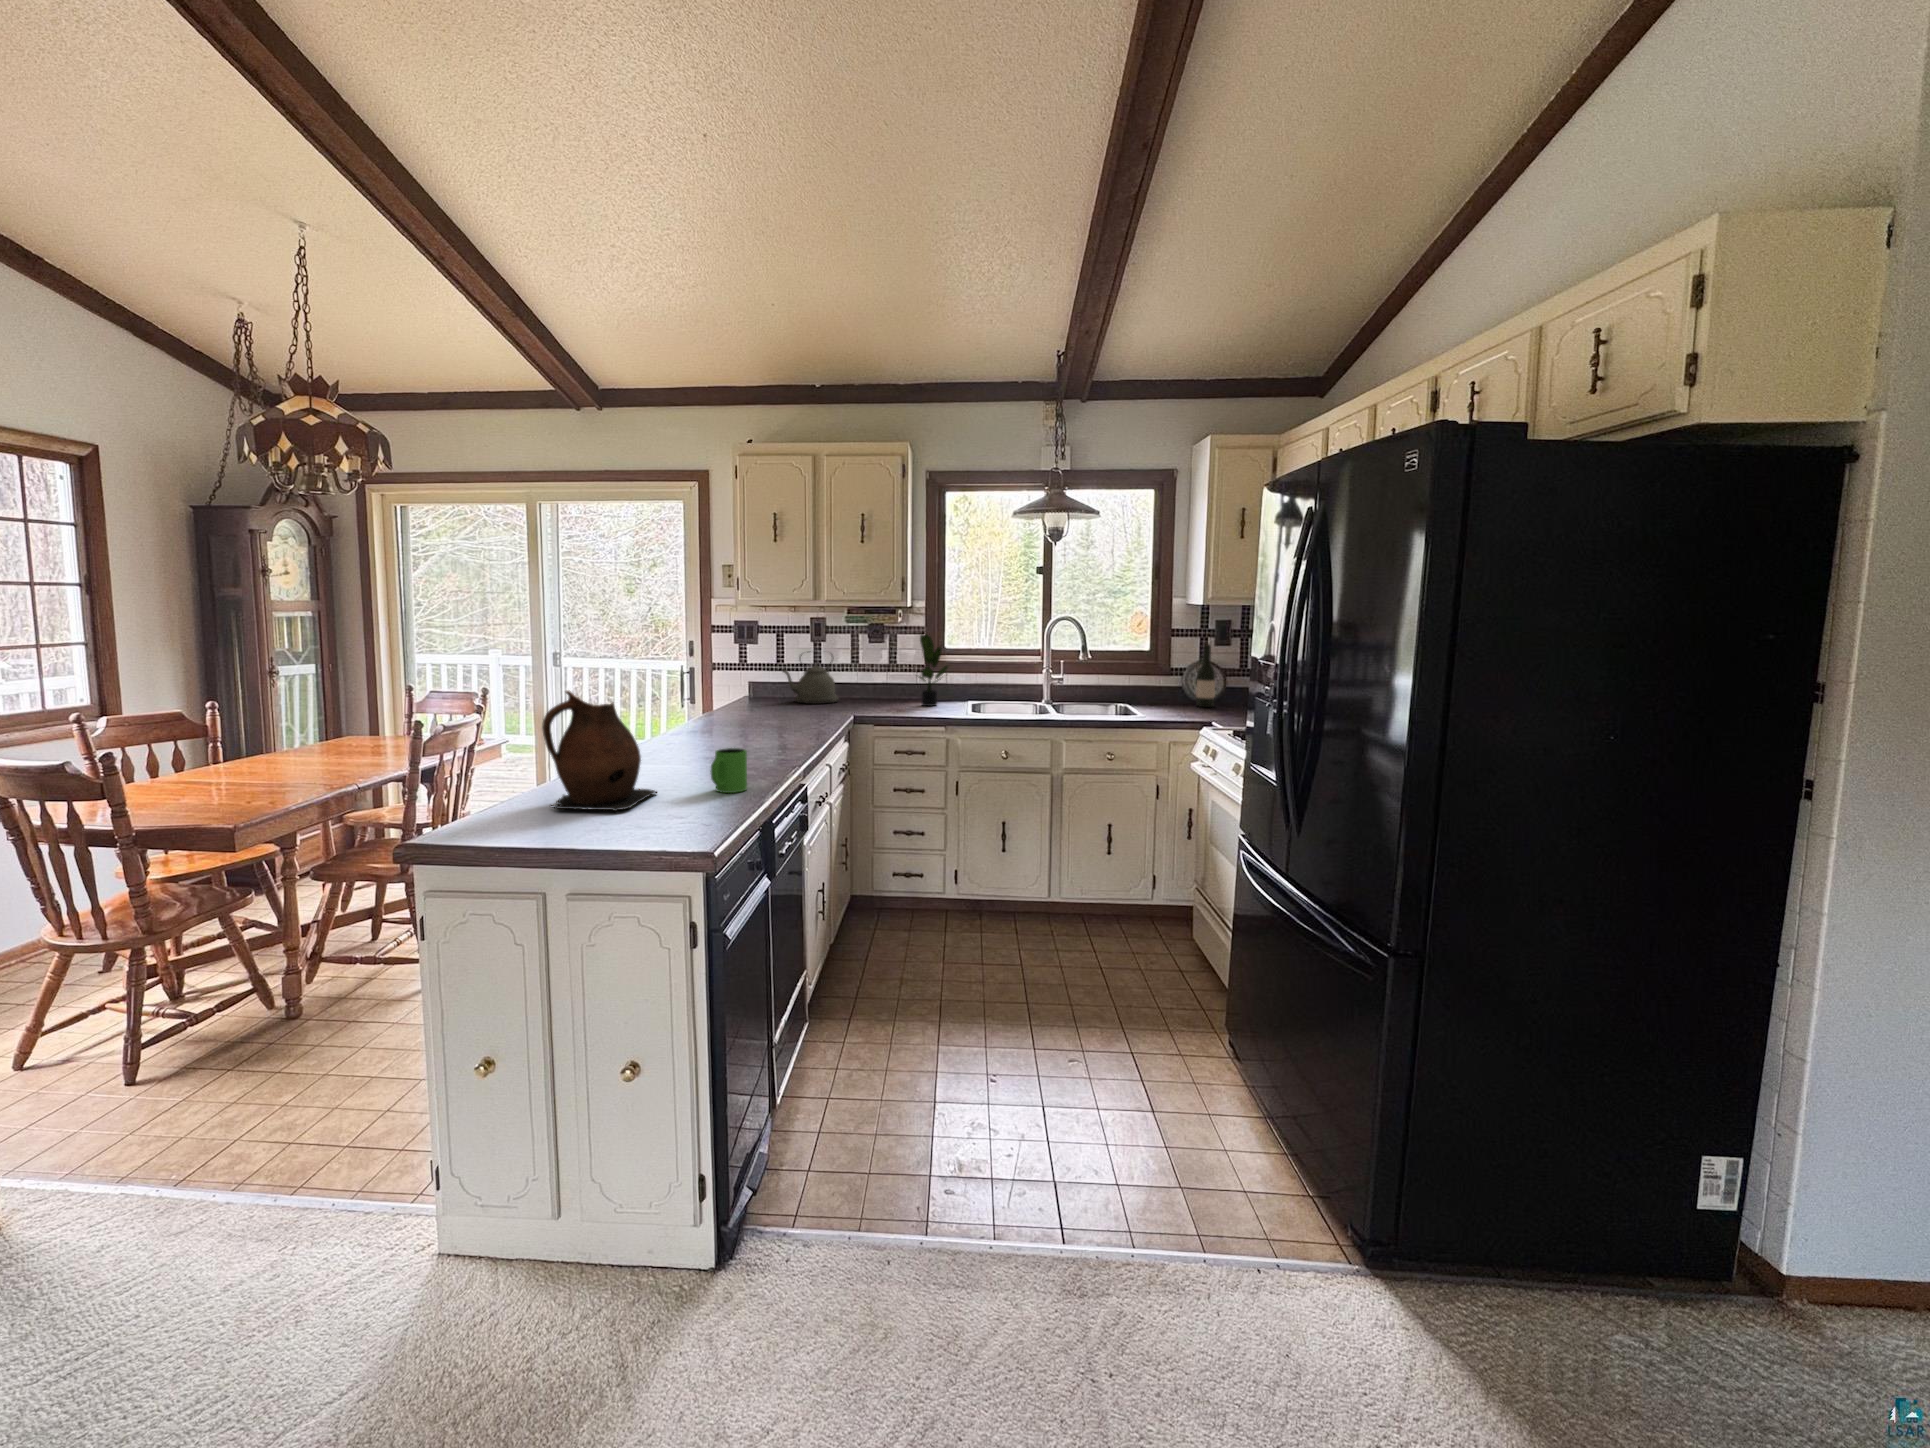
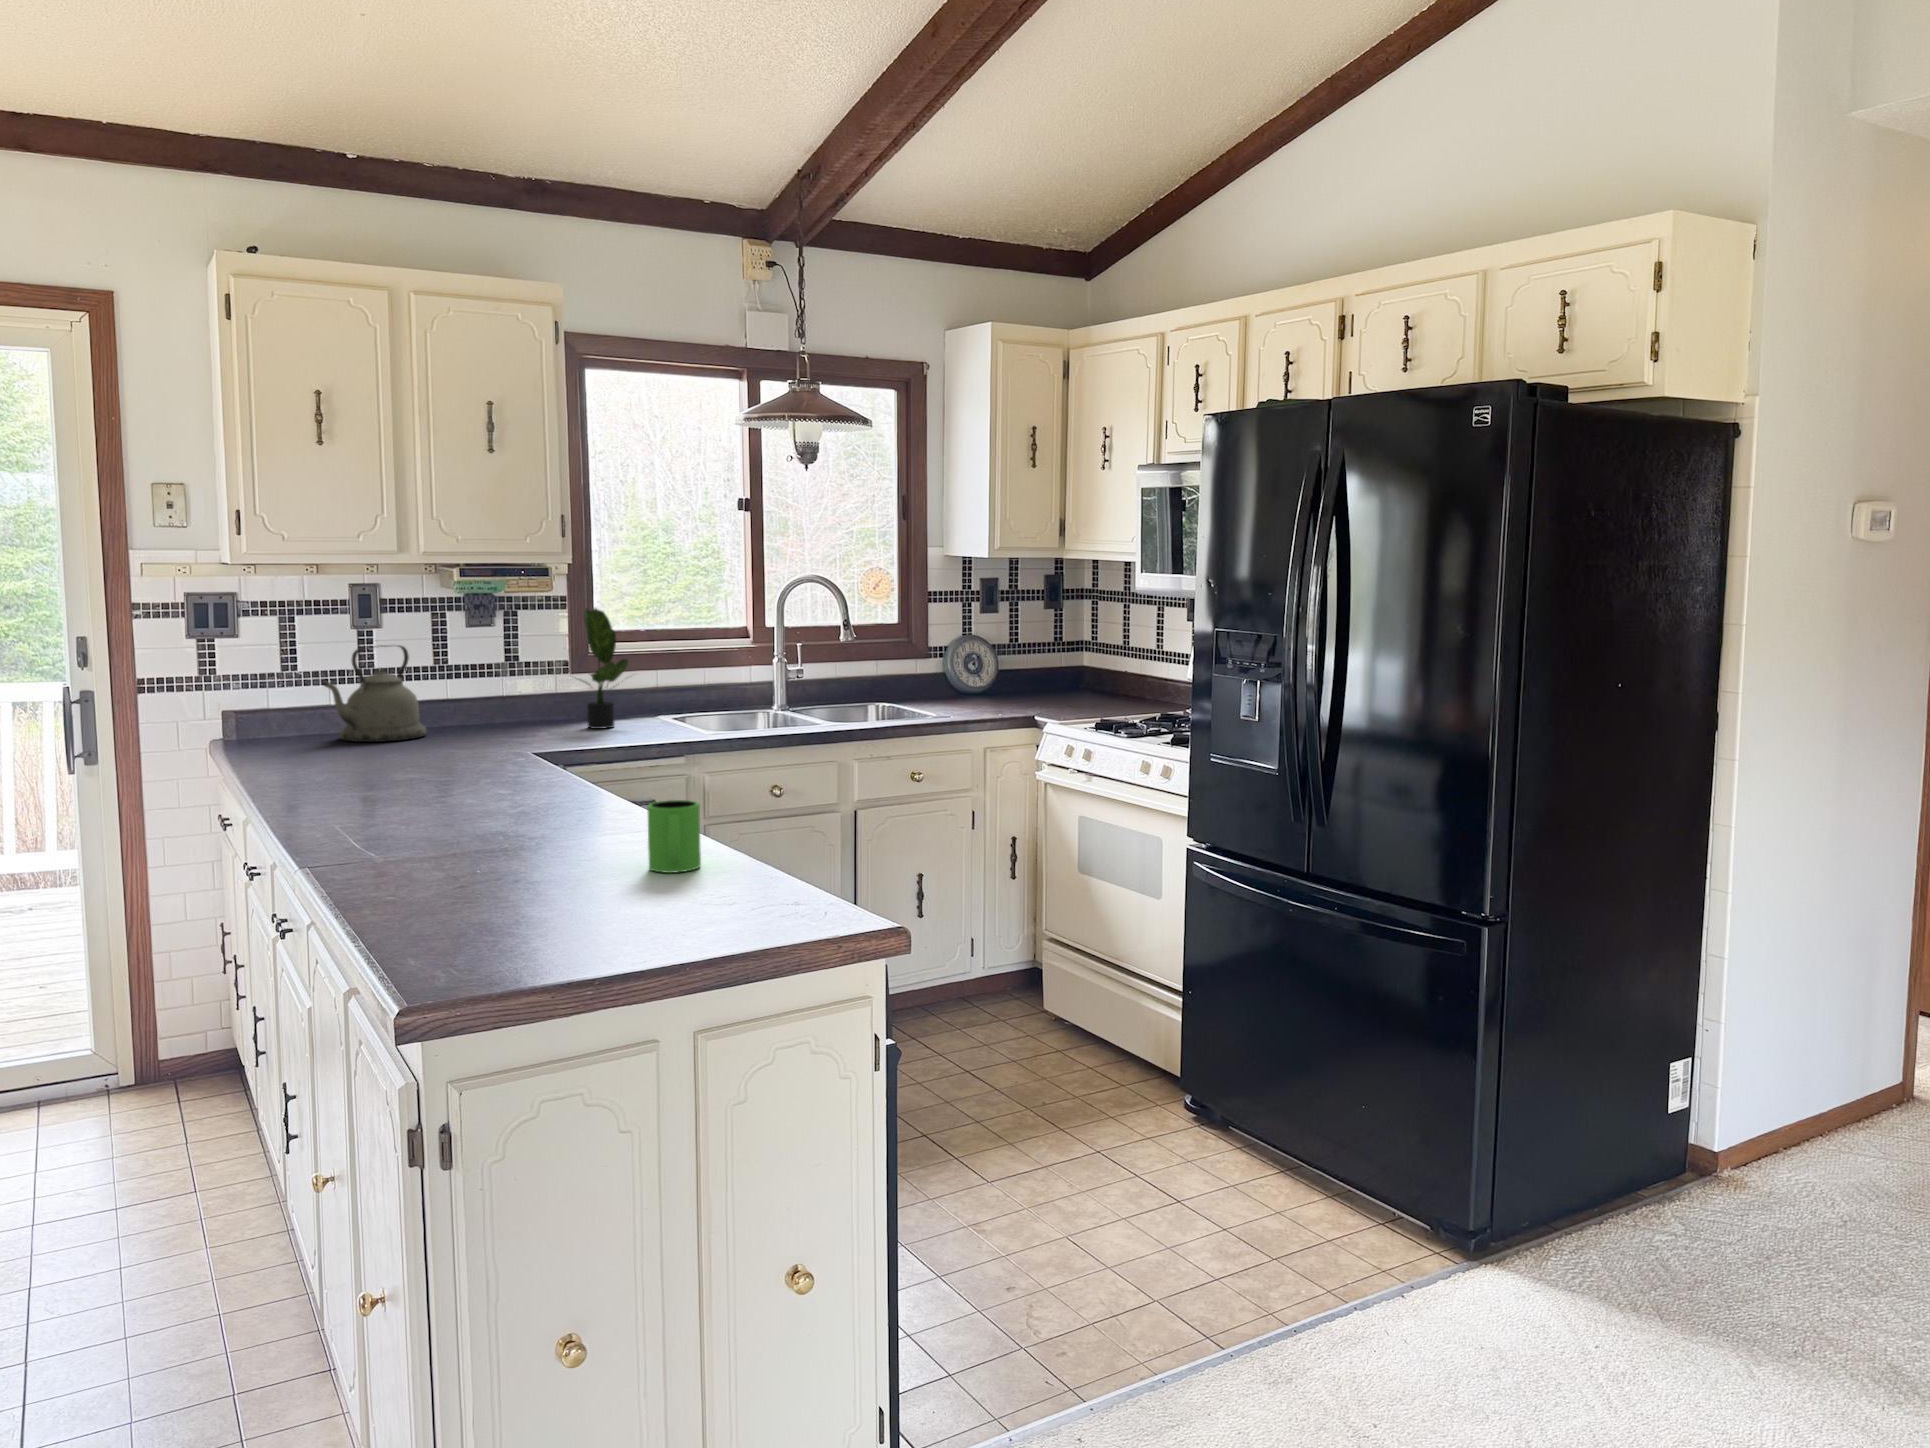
wine bottle: present [1196,644,1215,707] -> none [963,610,986,699]
ceramic pitcher: present [542,691,657,811] -> none [434,723,617,930]

